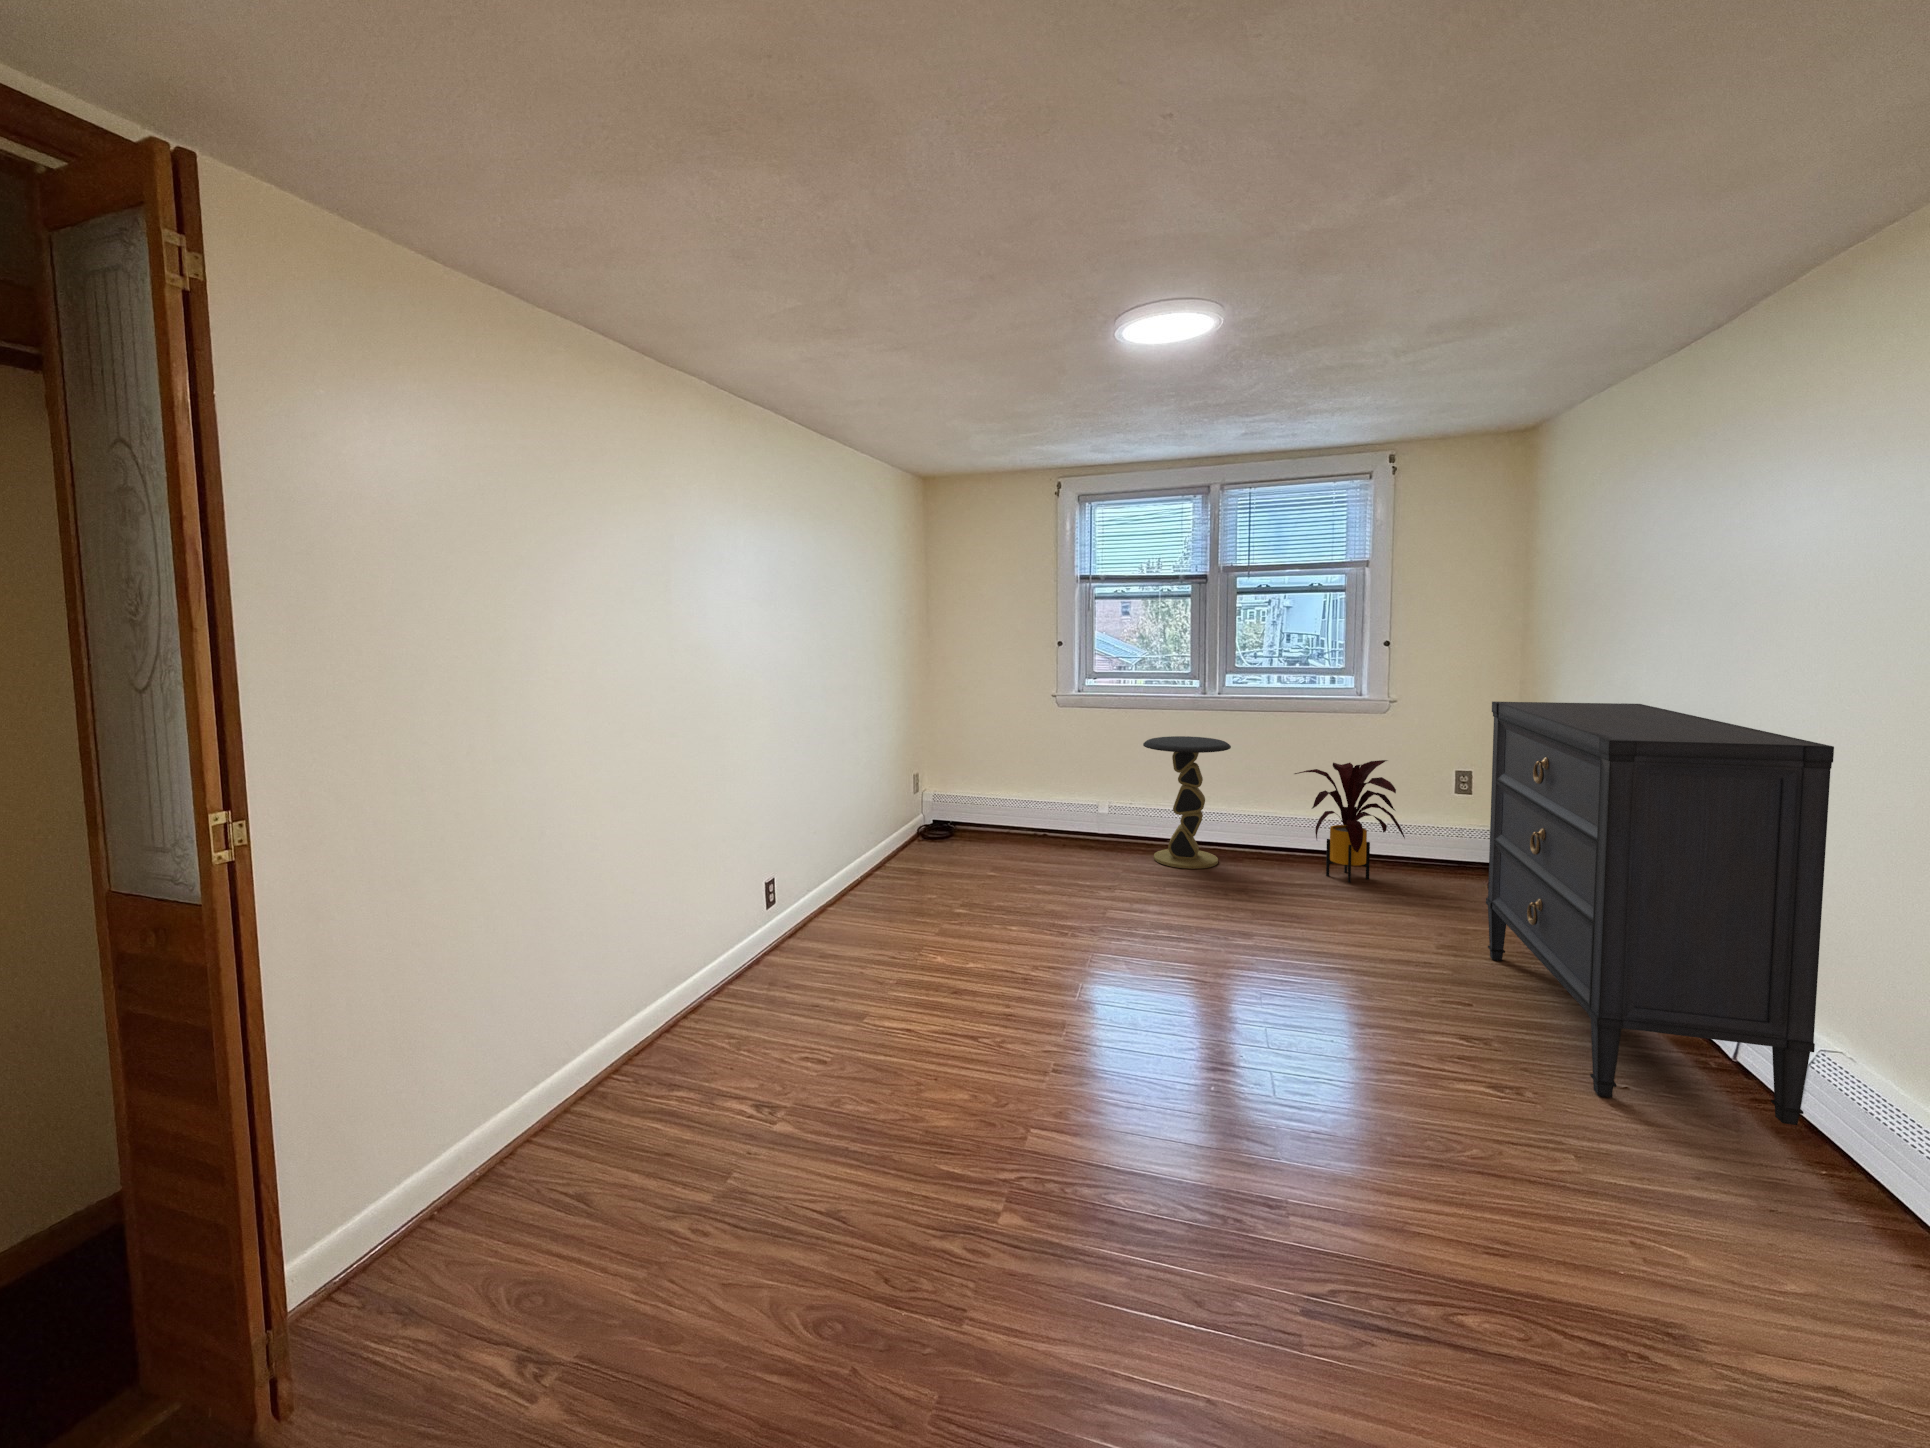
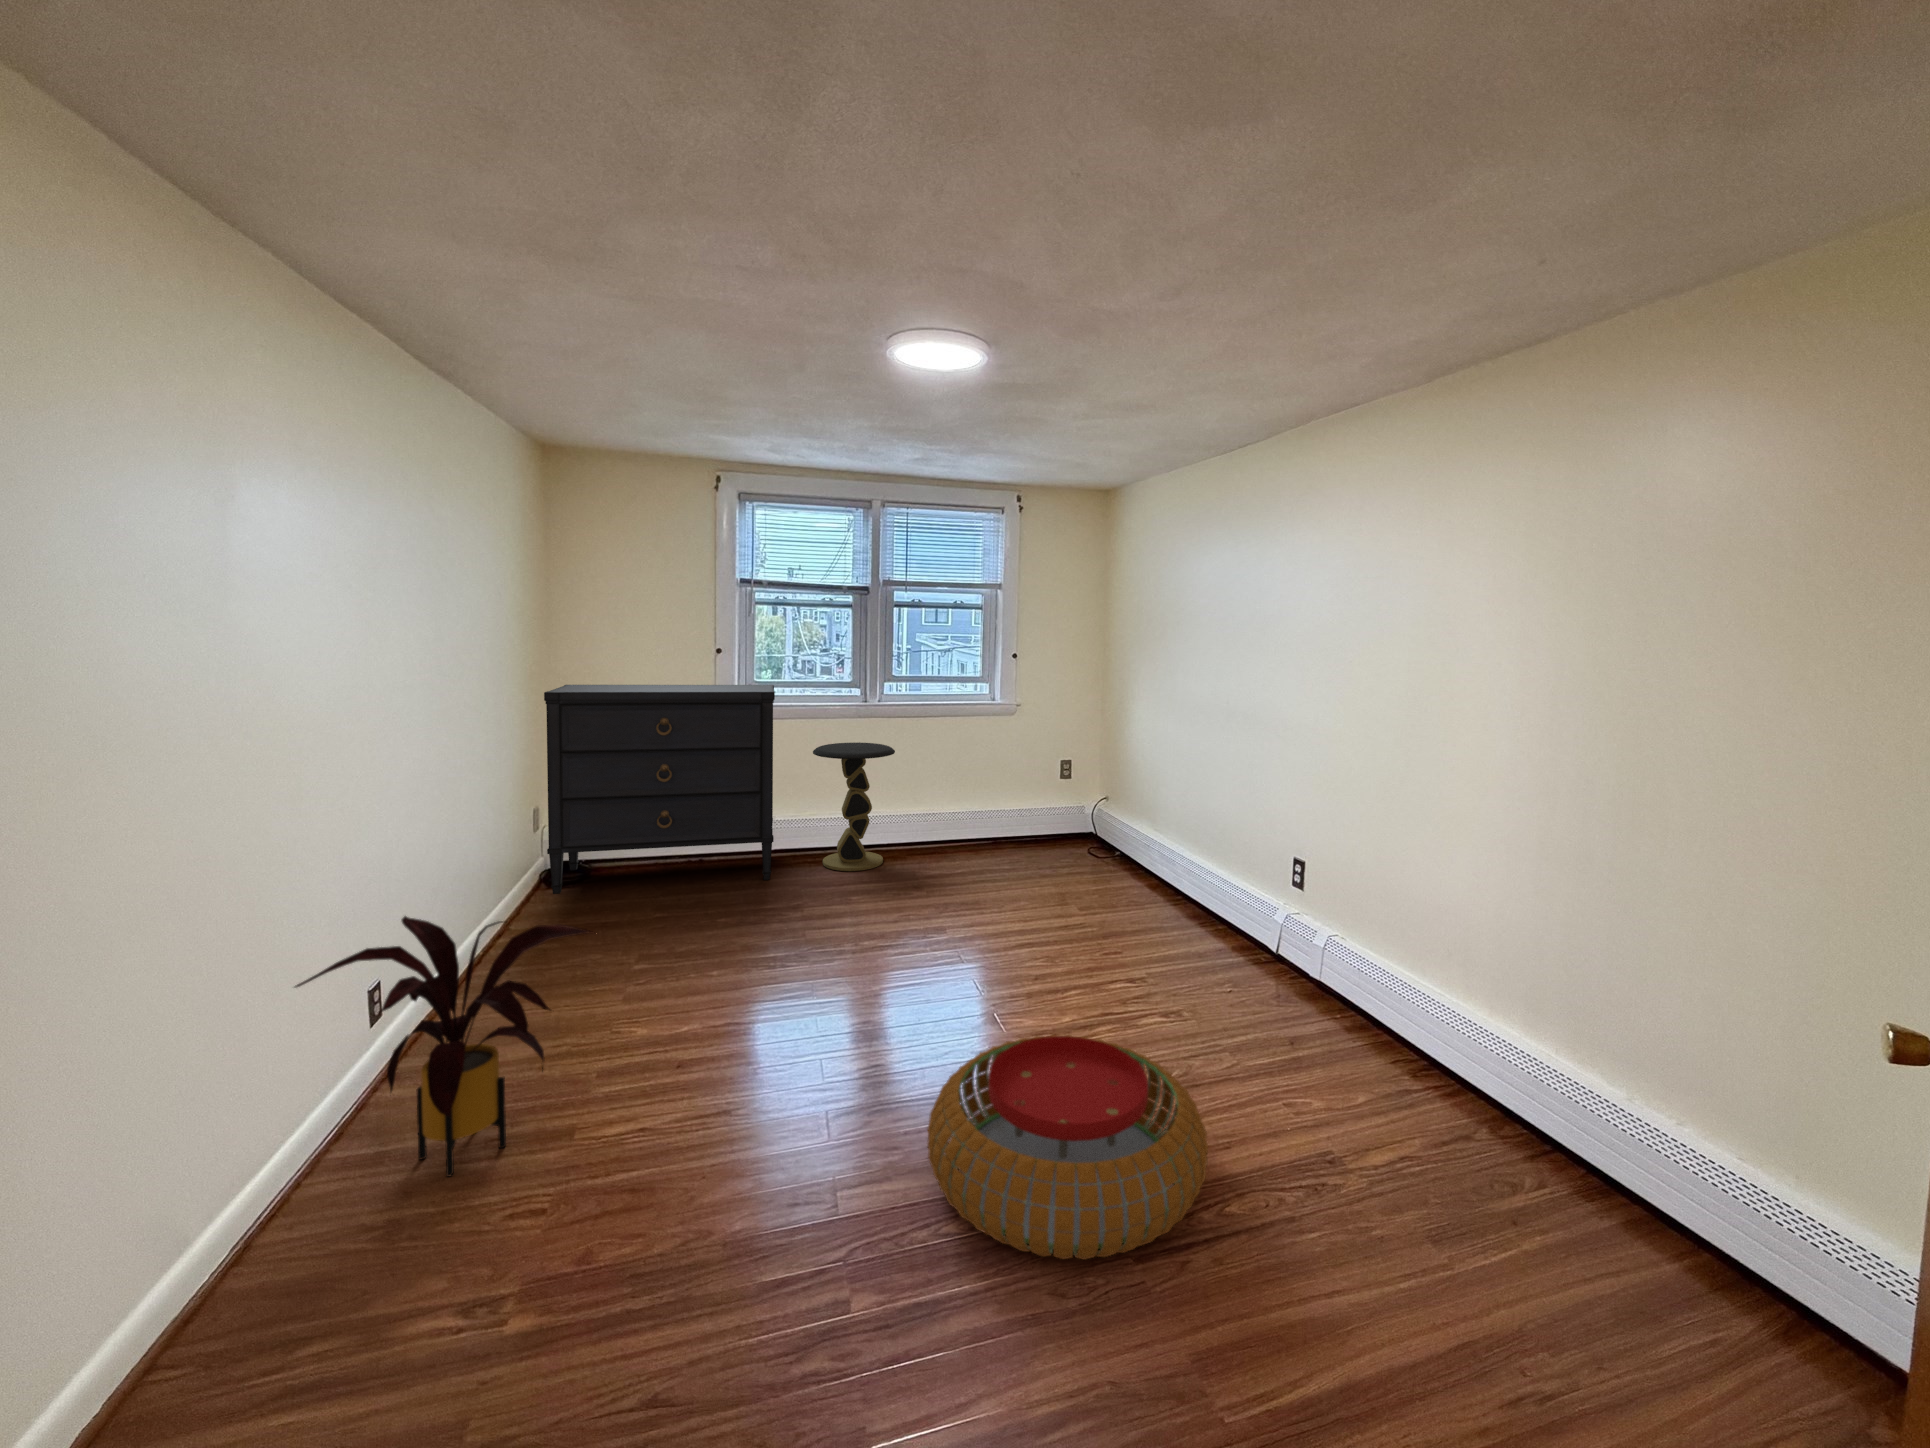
dresser: present [1486,702,1834,1125] -> present [544,685,775,894]
house plant: present [1295,760,1405,883] -> present [295,916,592,1176]
pouf: none [1109,1049,1446,1298] -> present [927,1035,1208,1259]

